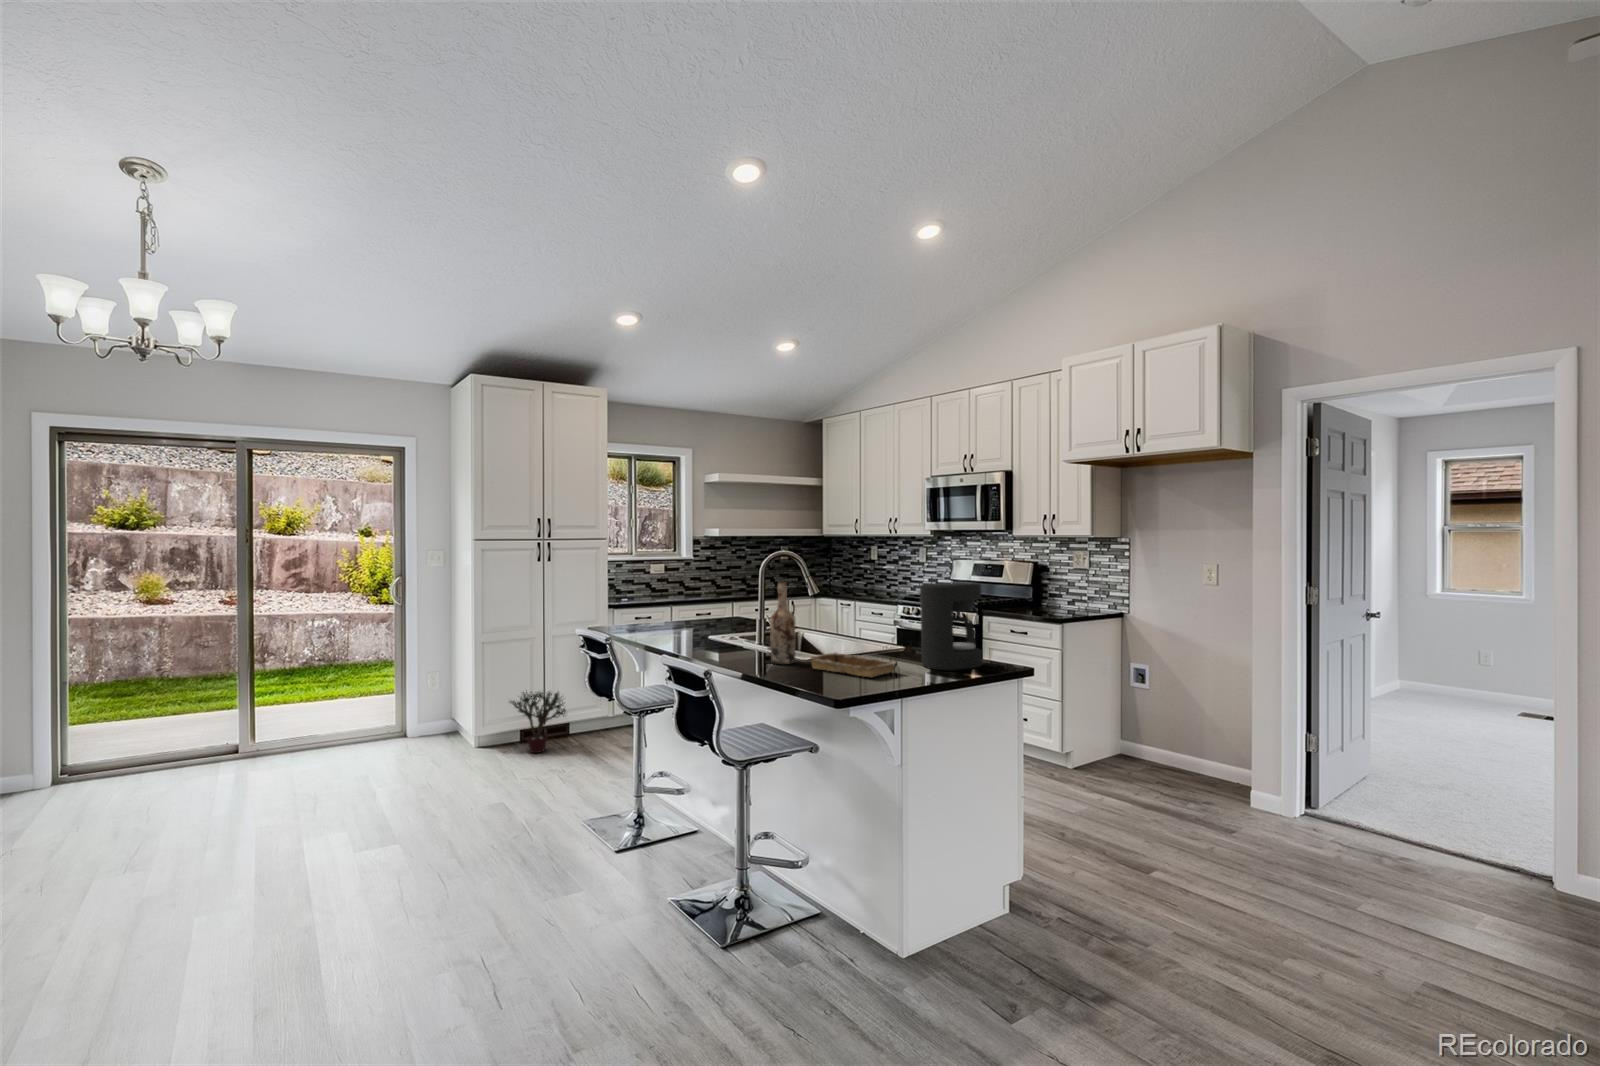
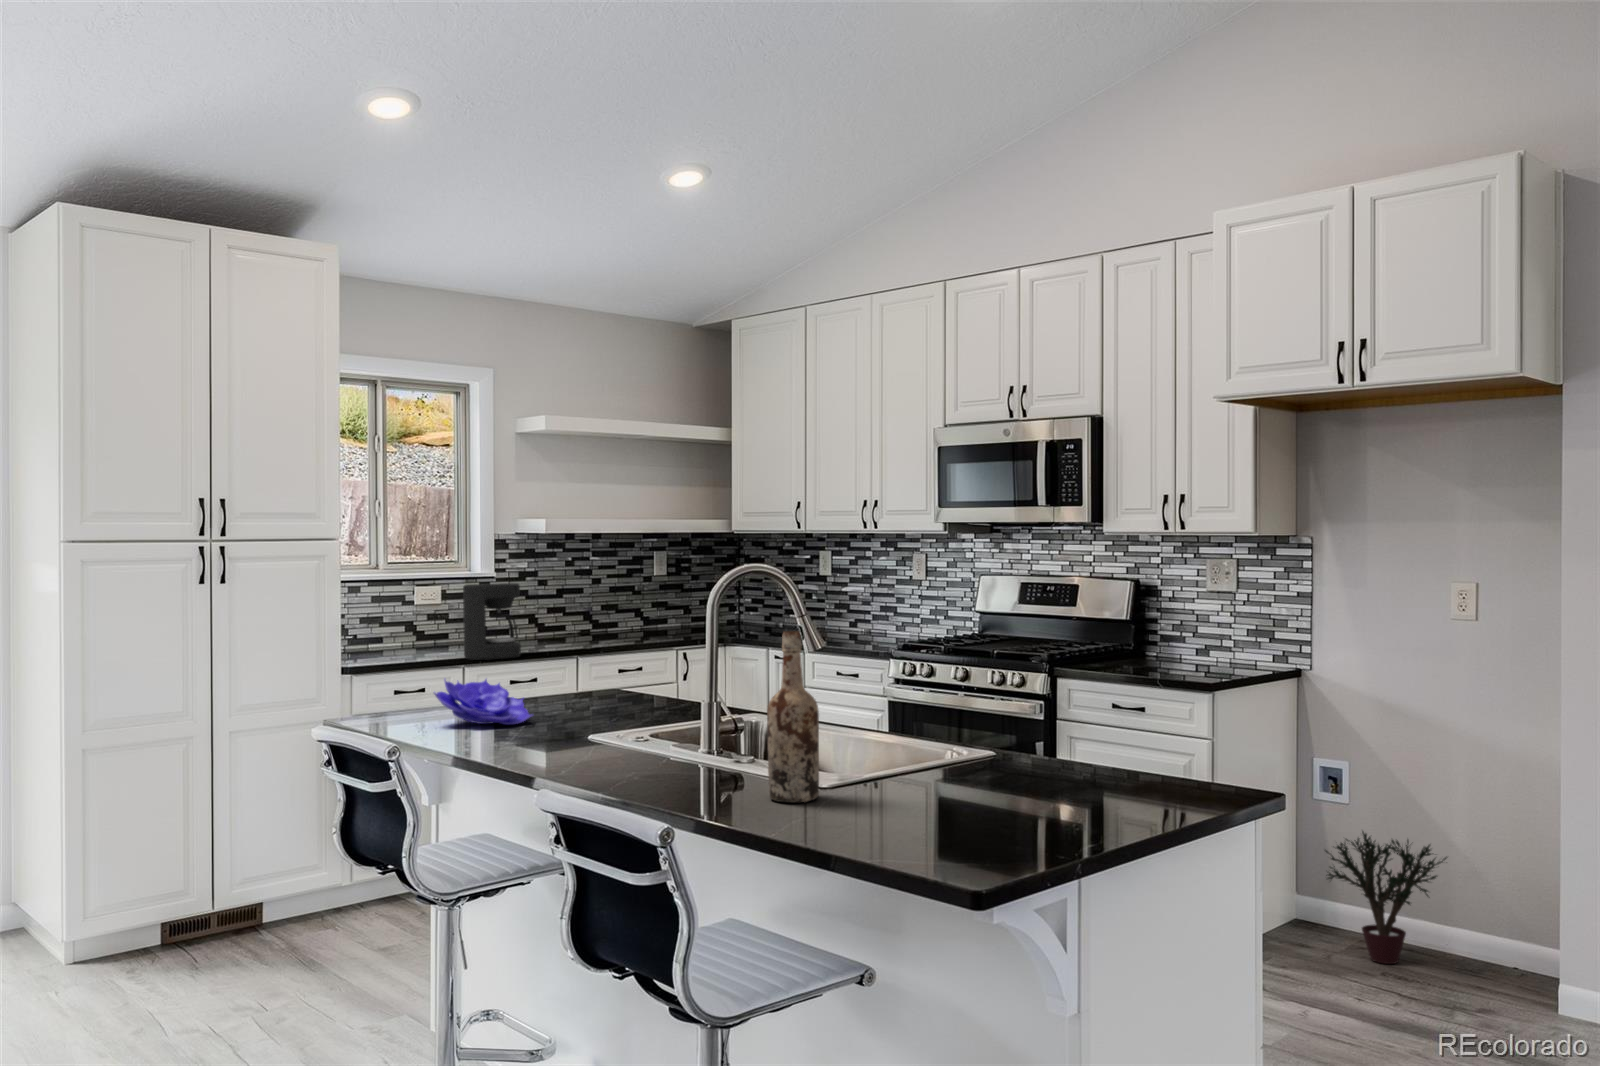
coffee maker: present [920,582,983,670] -> present [463,583,521,660]
decorative bowl: none [636,607,686,630] -> present [434,679,532,724]
tray: present [811,652,896,677] -> none [854,774,1056,831]
potted plant: present [510,692,566,753] -> present [1326,831,1446,964]

